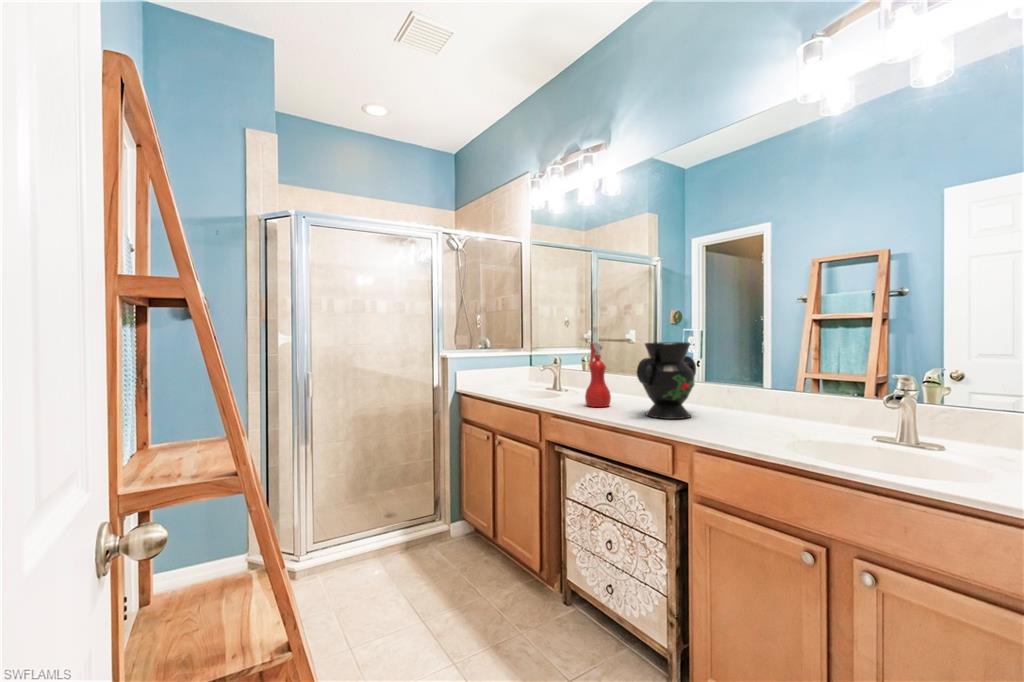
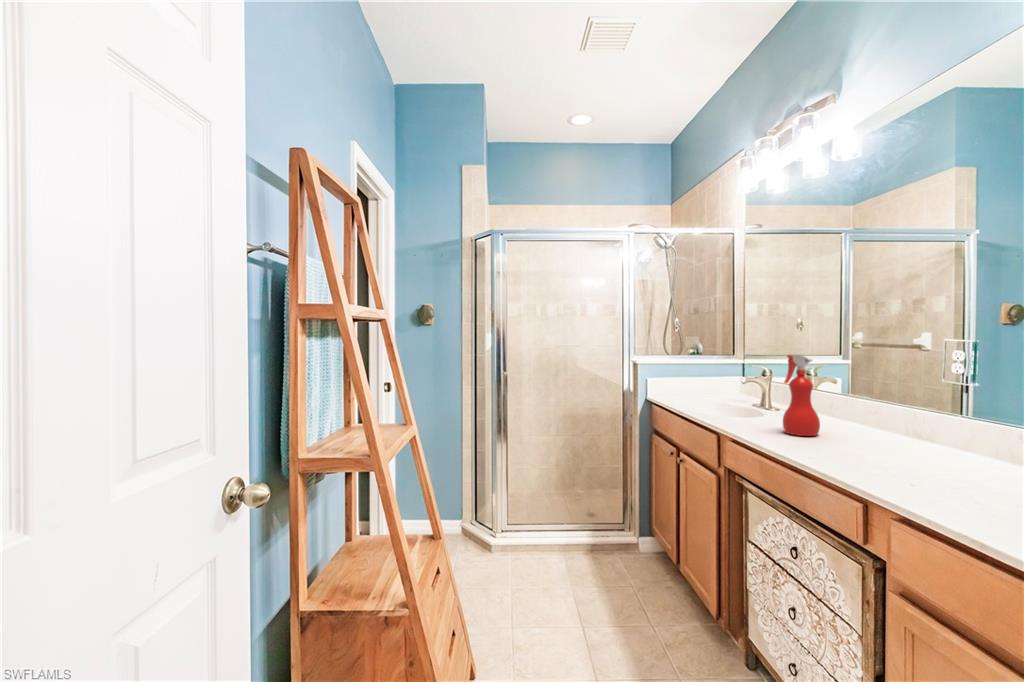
decorative vase: present [637,342,696,419] -> none [841,358,957,468]

